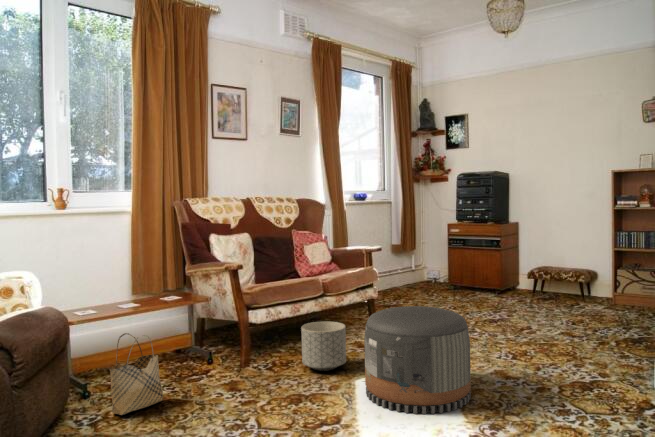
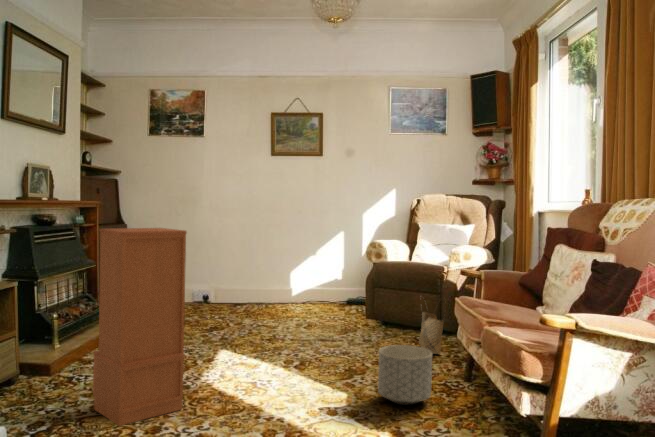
bookcase: none [509,227,606,423] -> present [93,228,187,426]
pouf: present [364,306,471,414] -> none [221,309,328,417]

